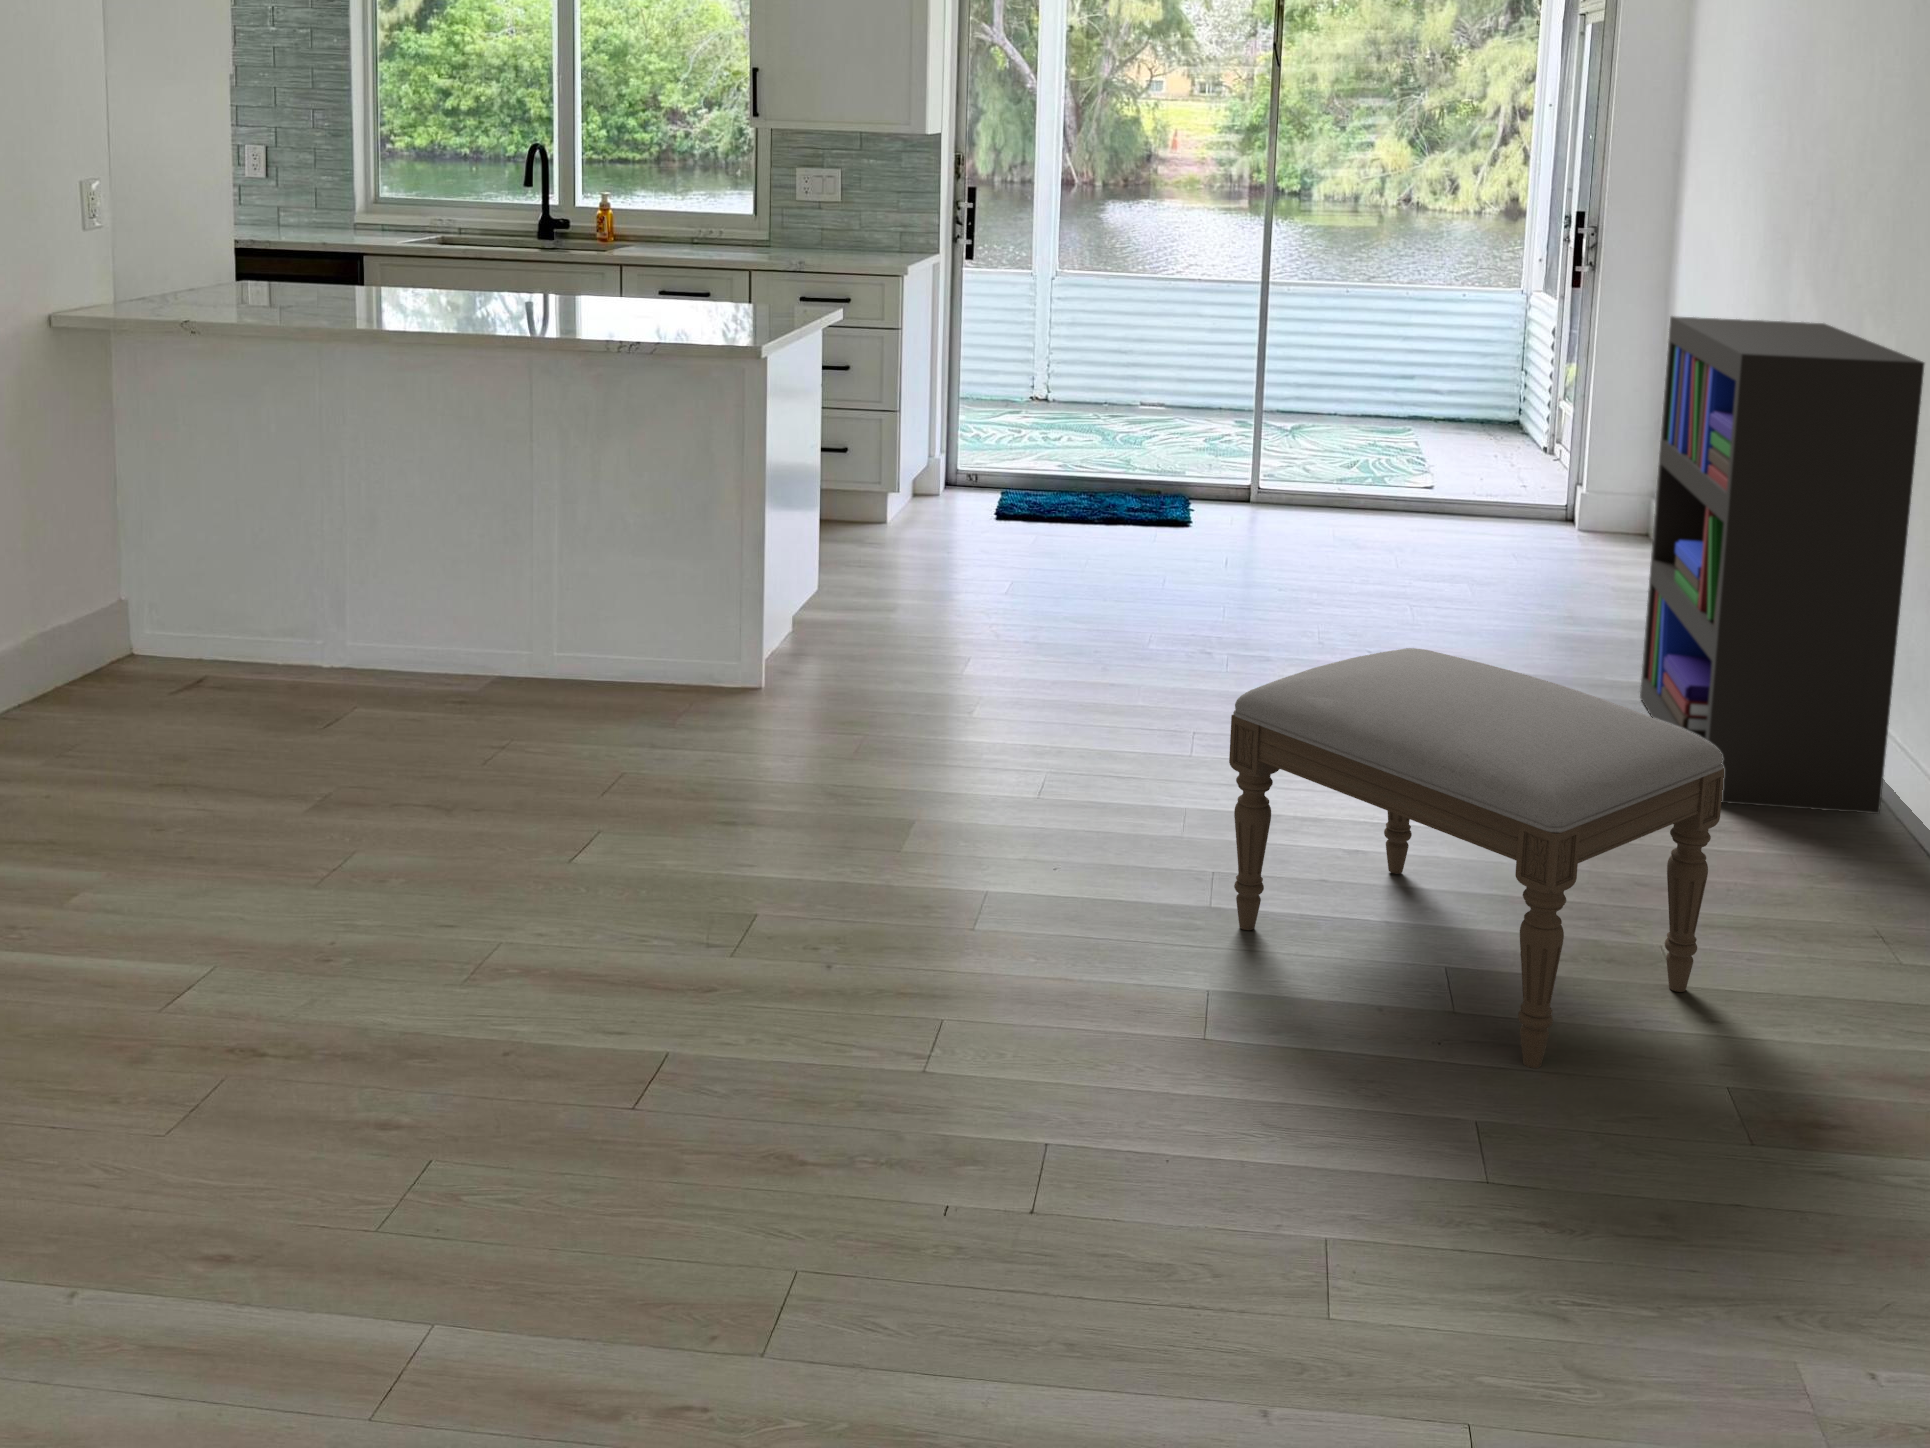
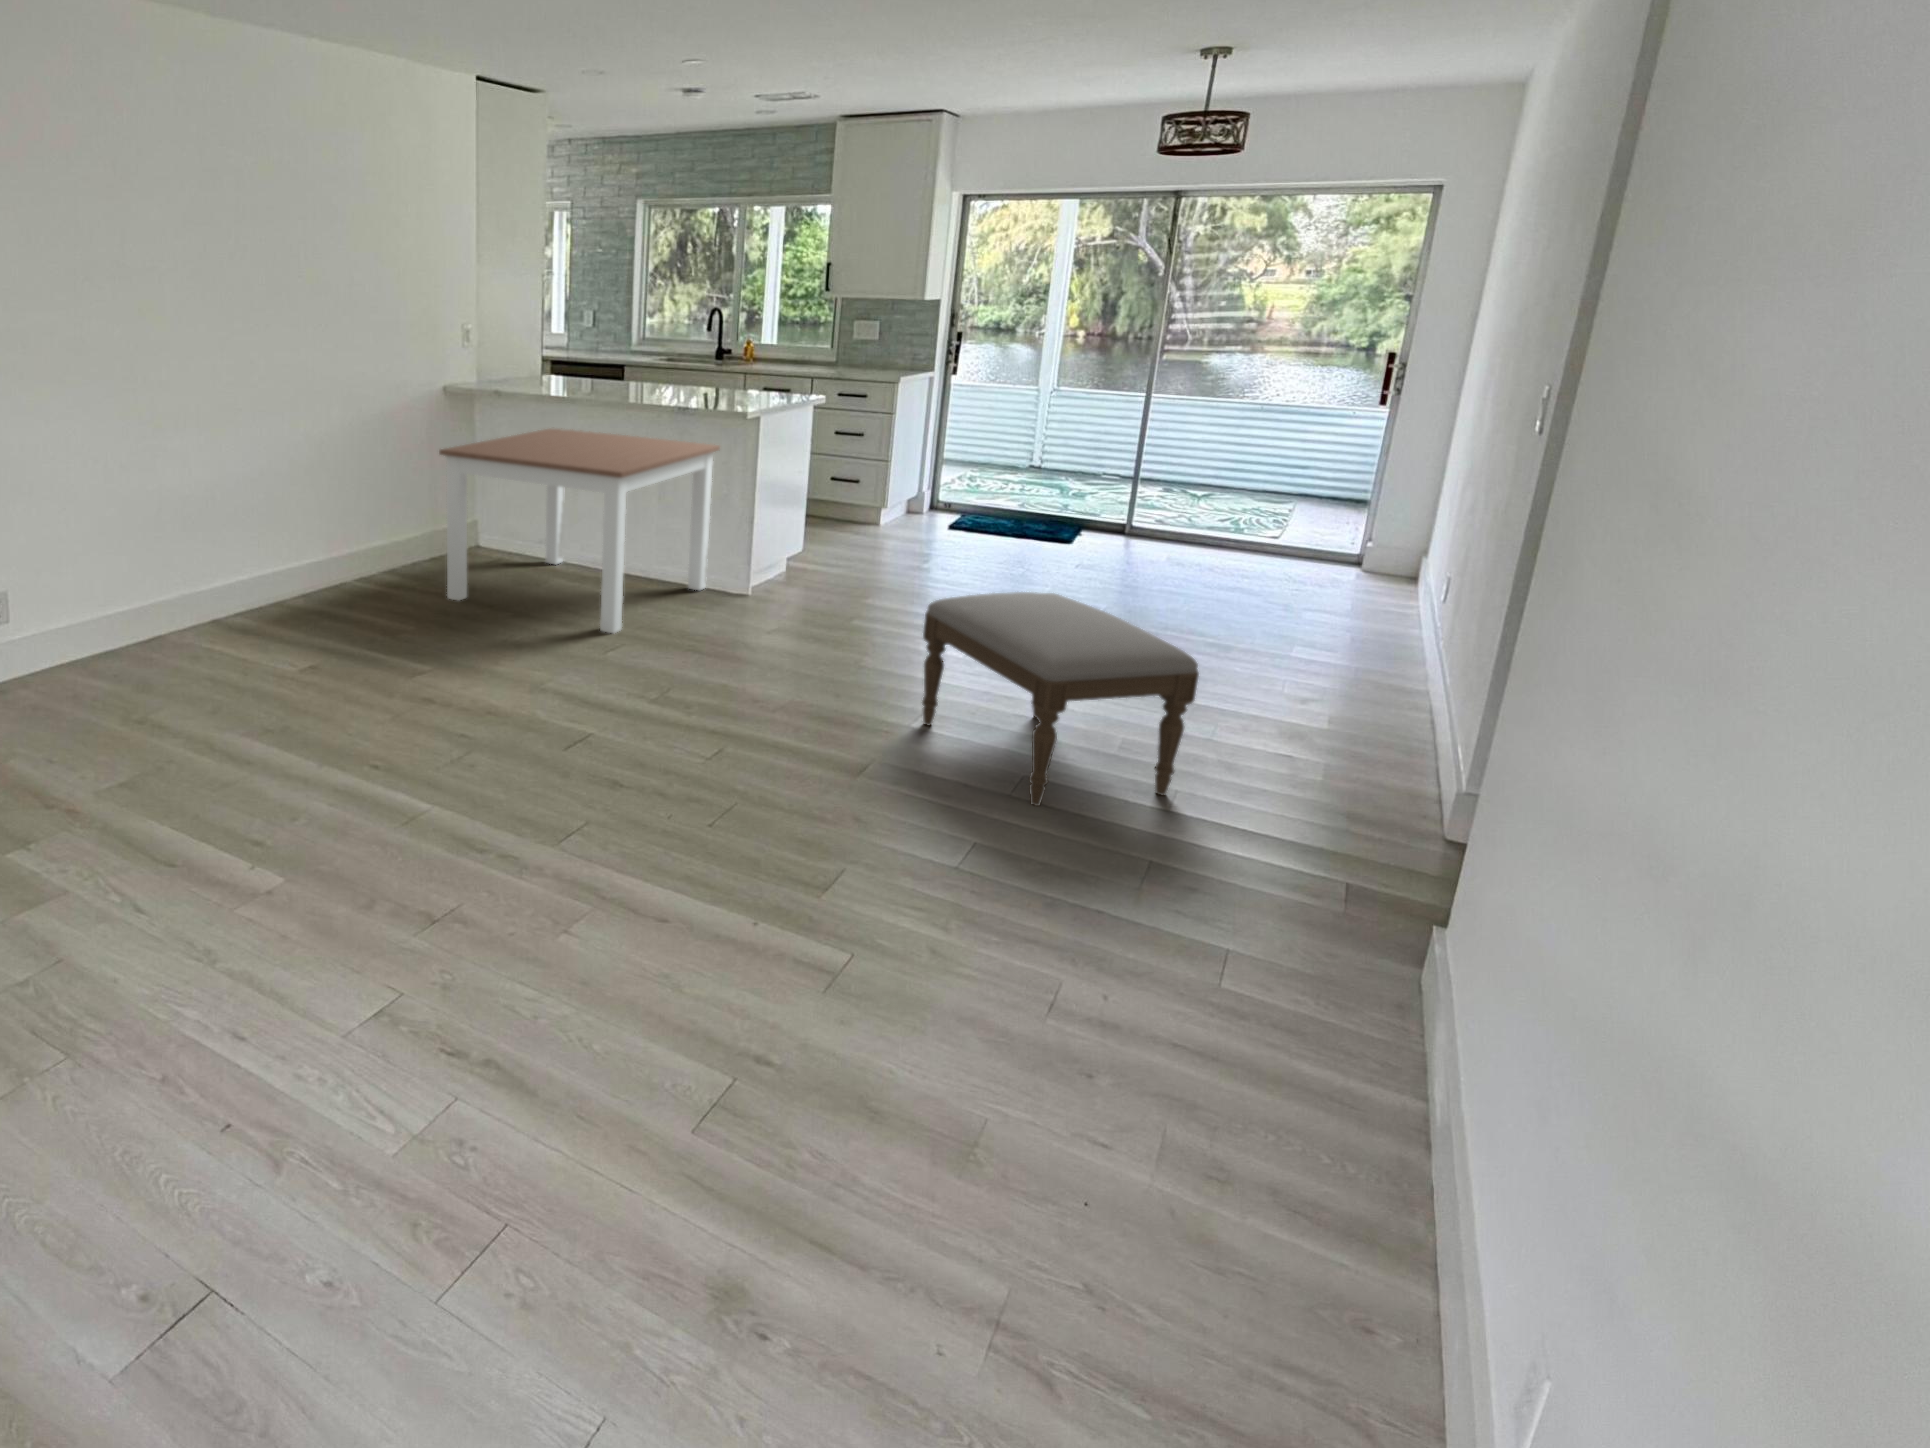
bookshelf: present [1640,316,1924,814] -> none [1284,420,1481,747]
dining table: none [74,394,681,833] -> present [439,429,720,634]

